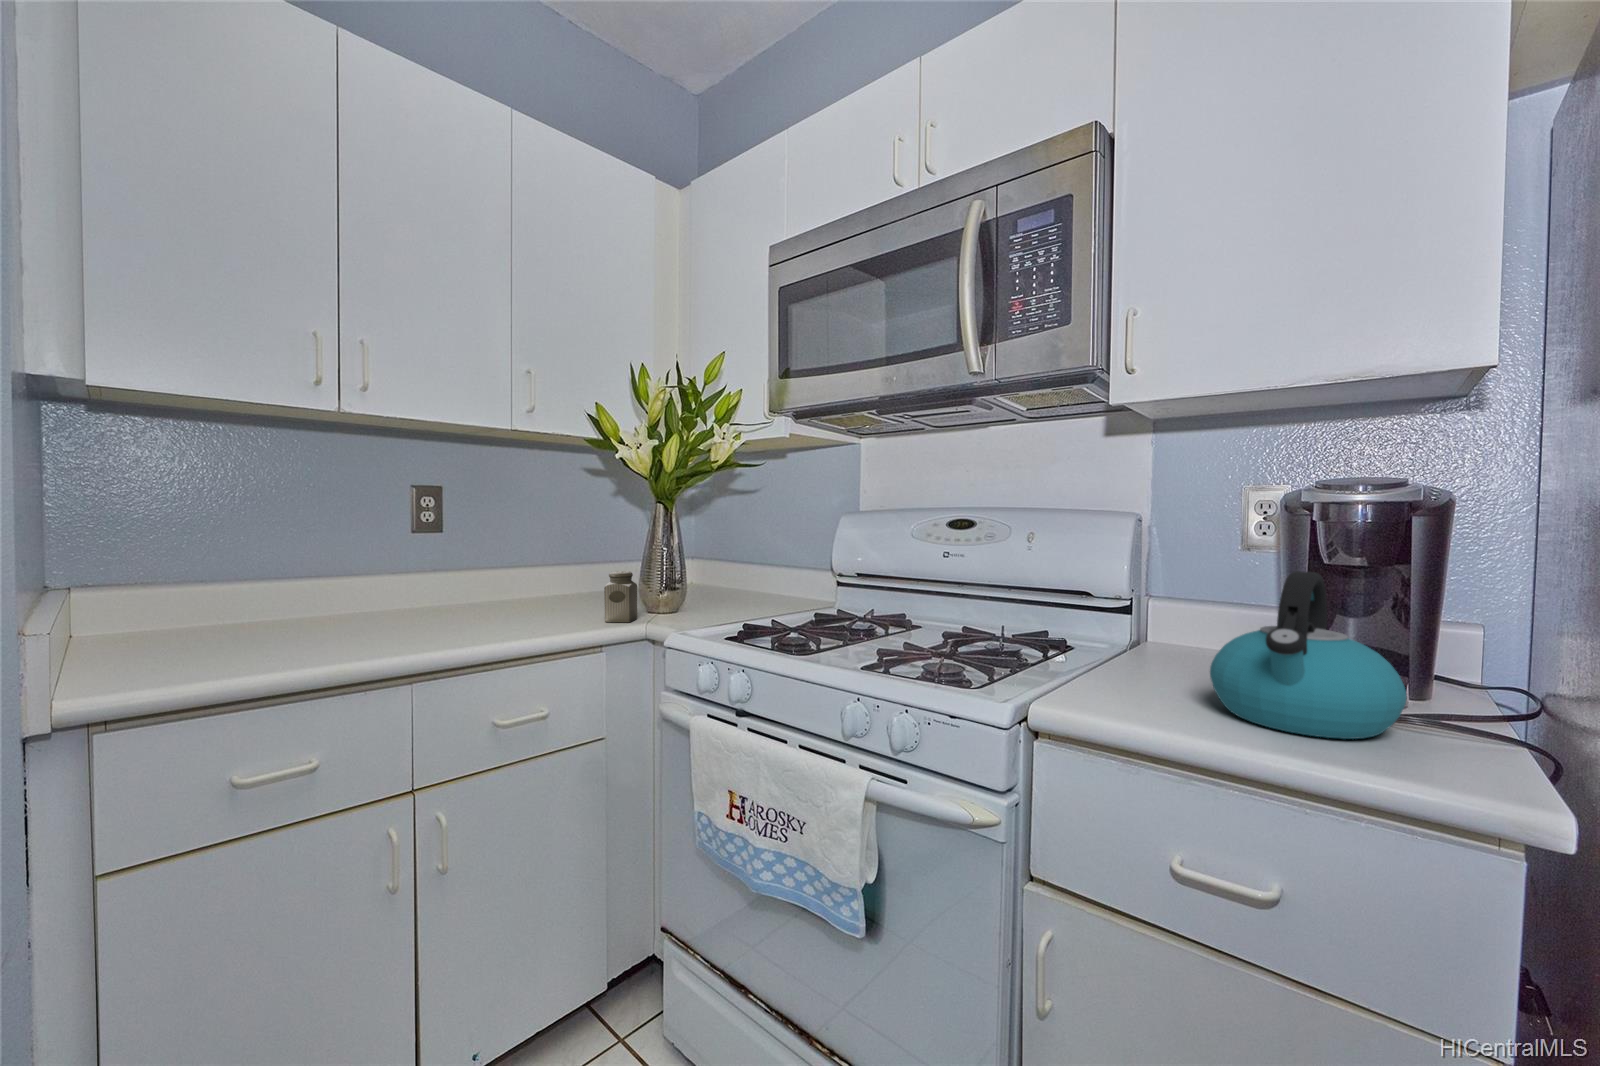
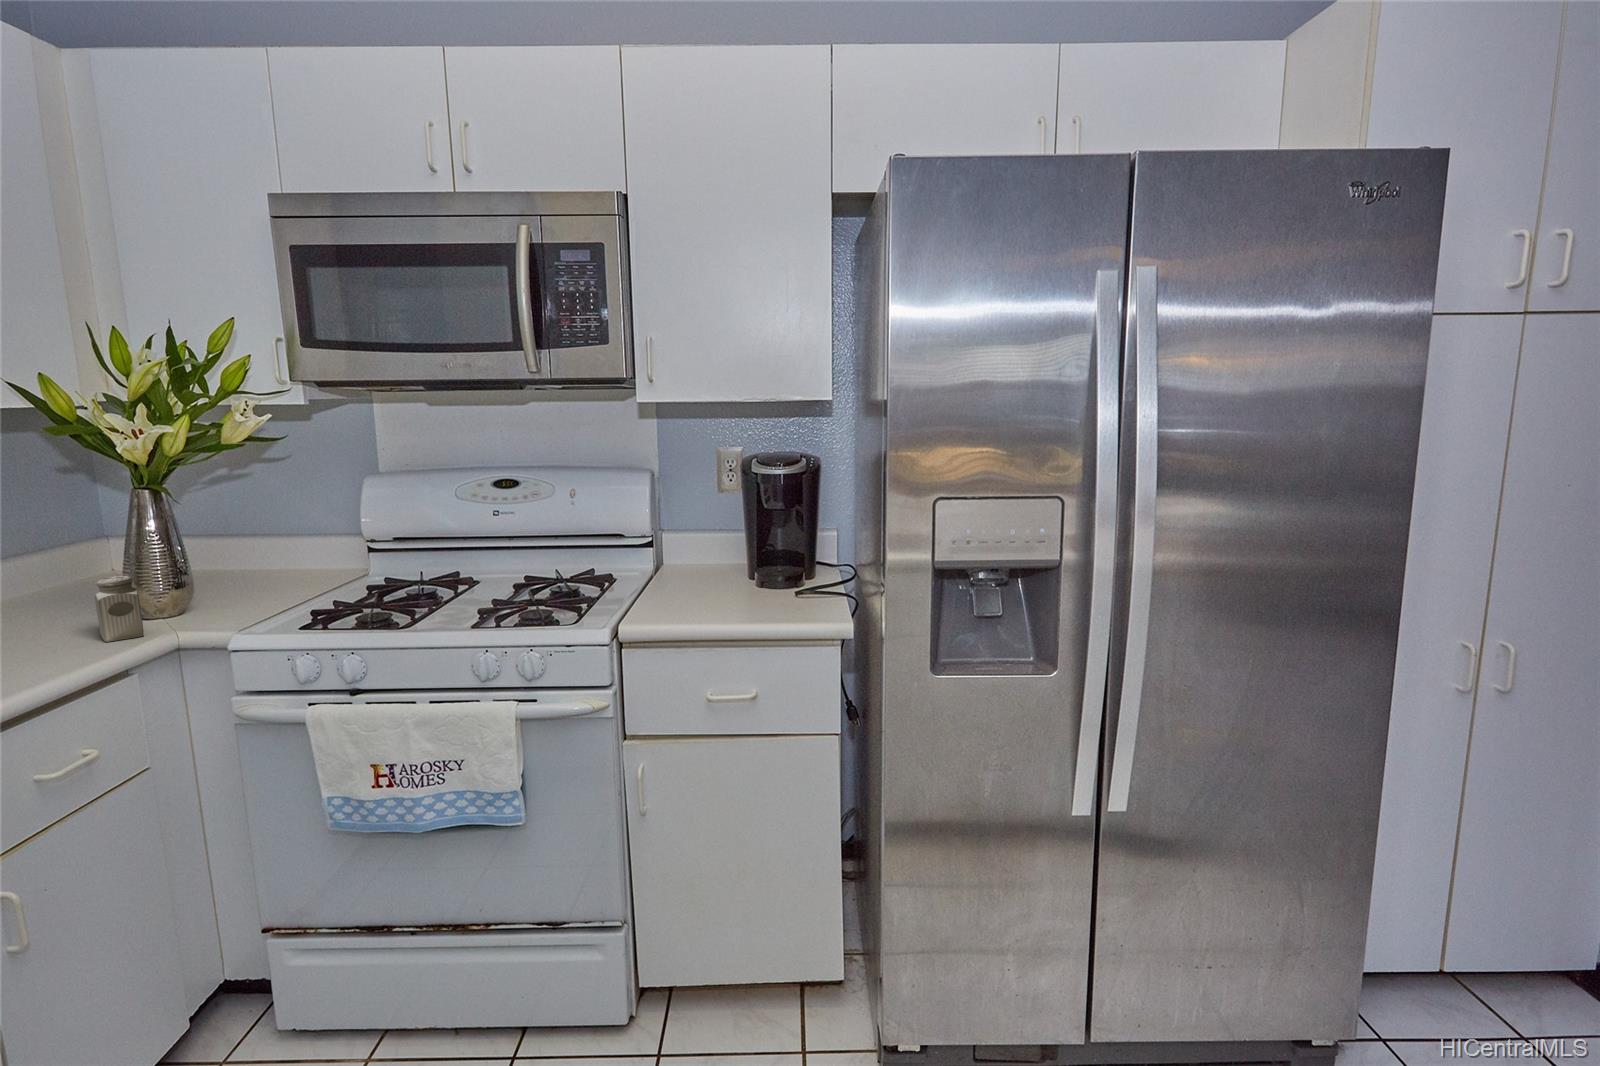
kettle: present [1210,571,1407,739] -> none [726,516,814,608]

